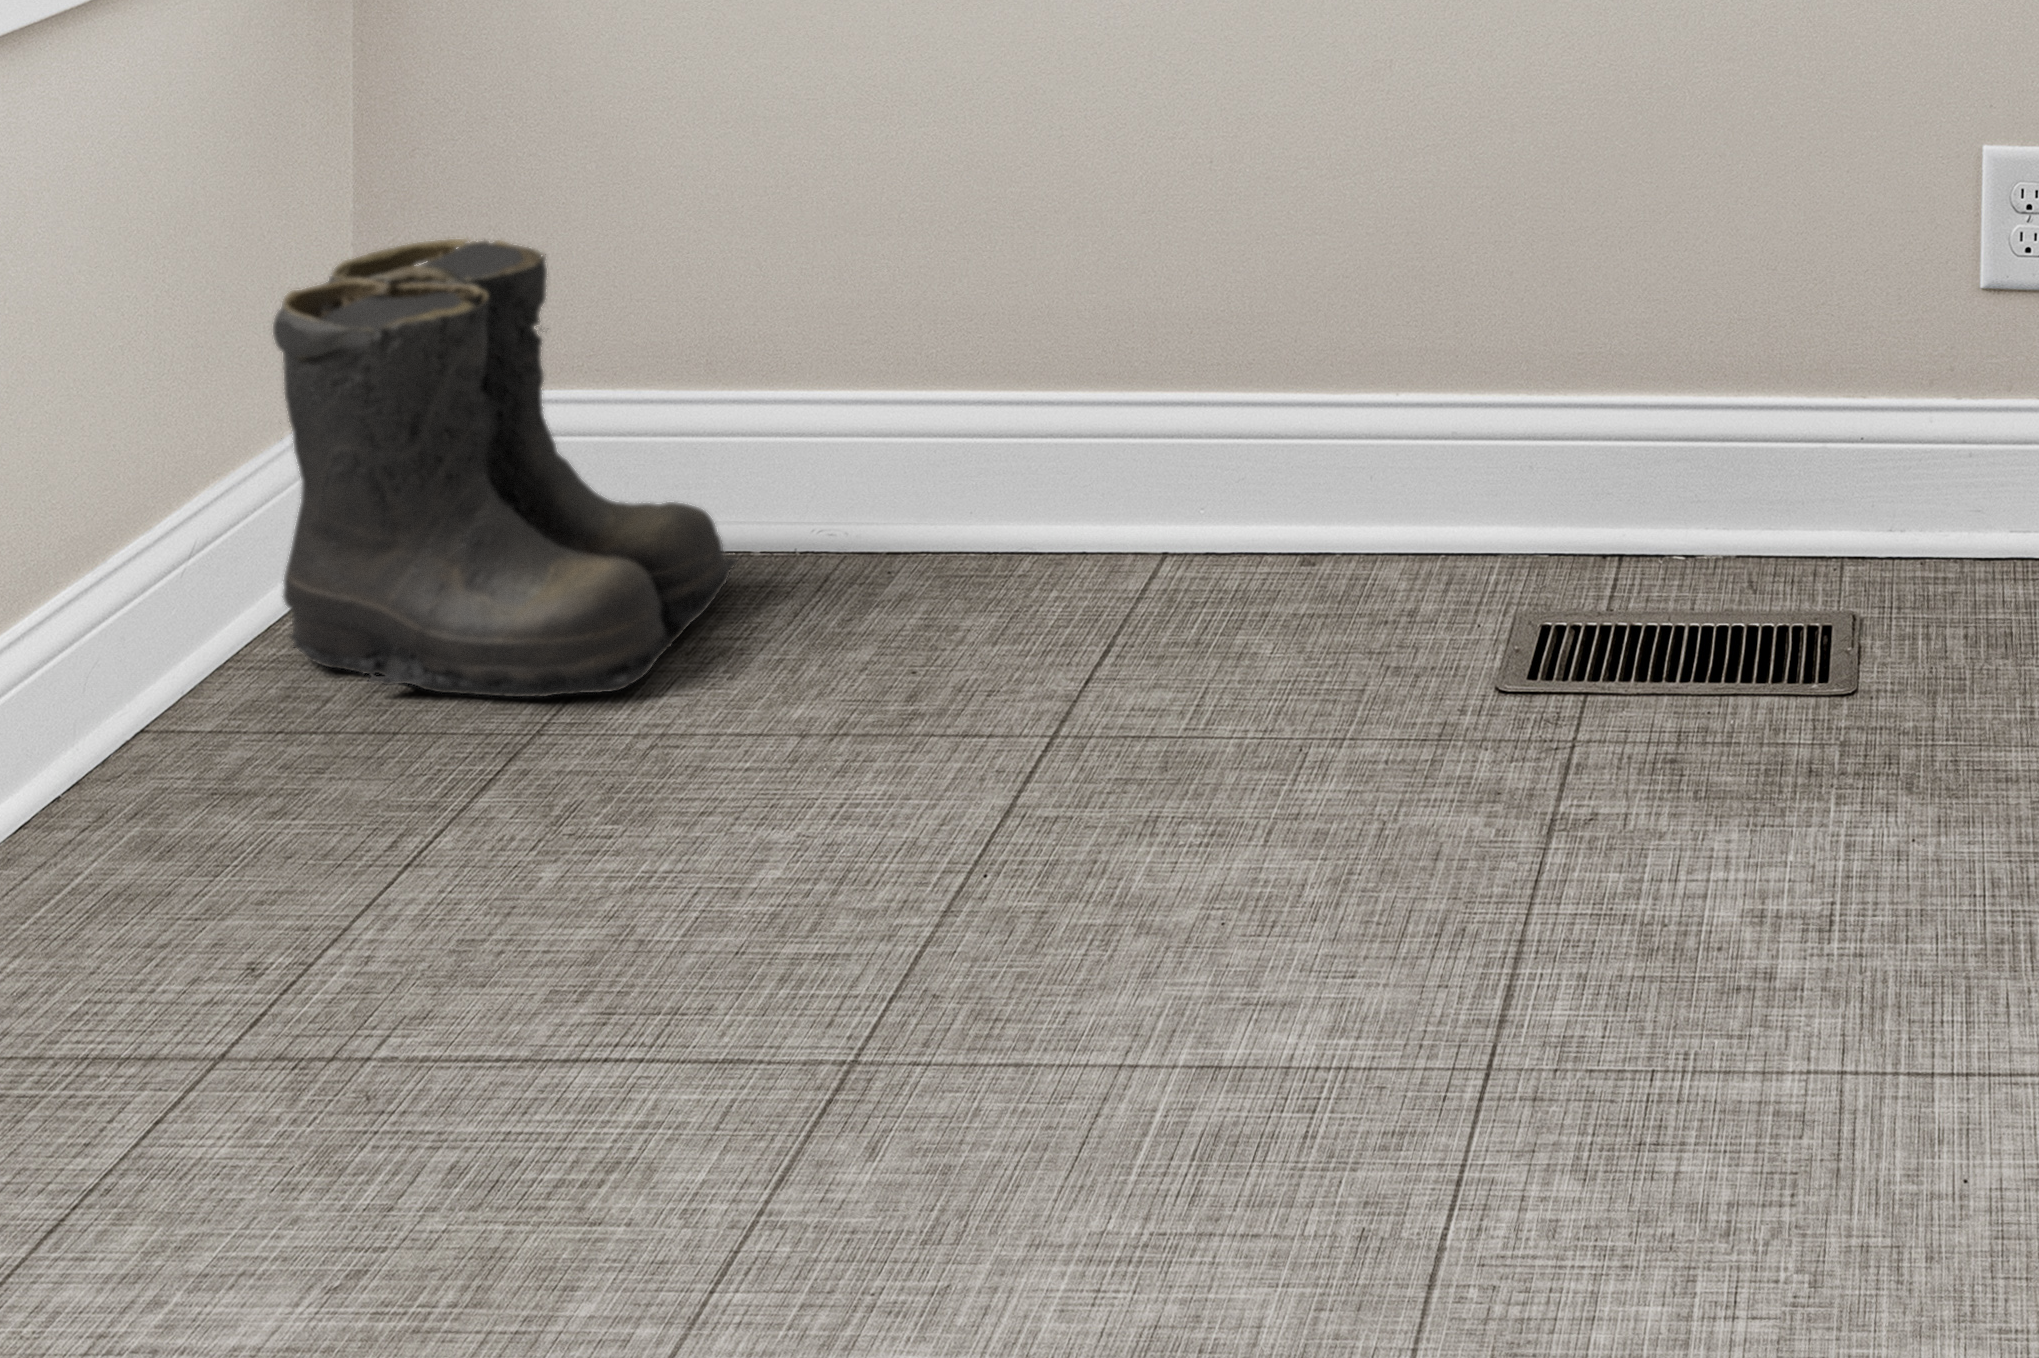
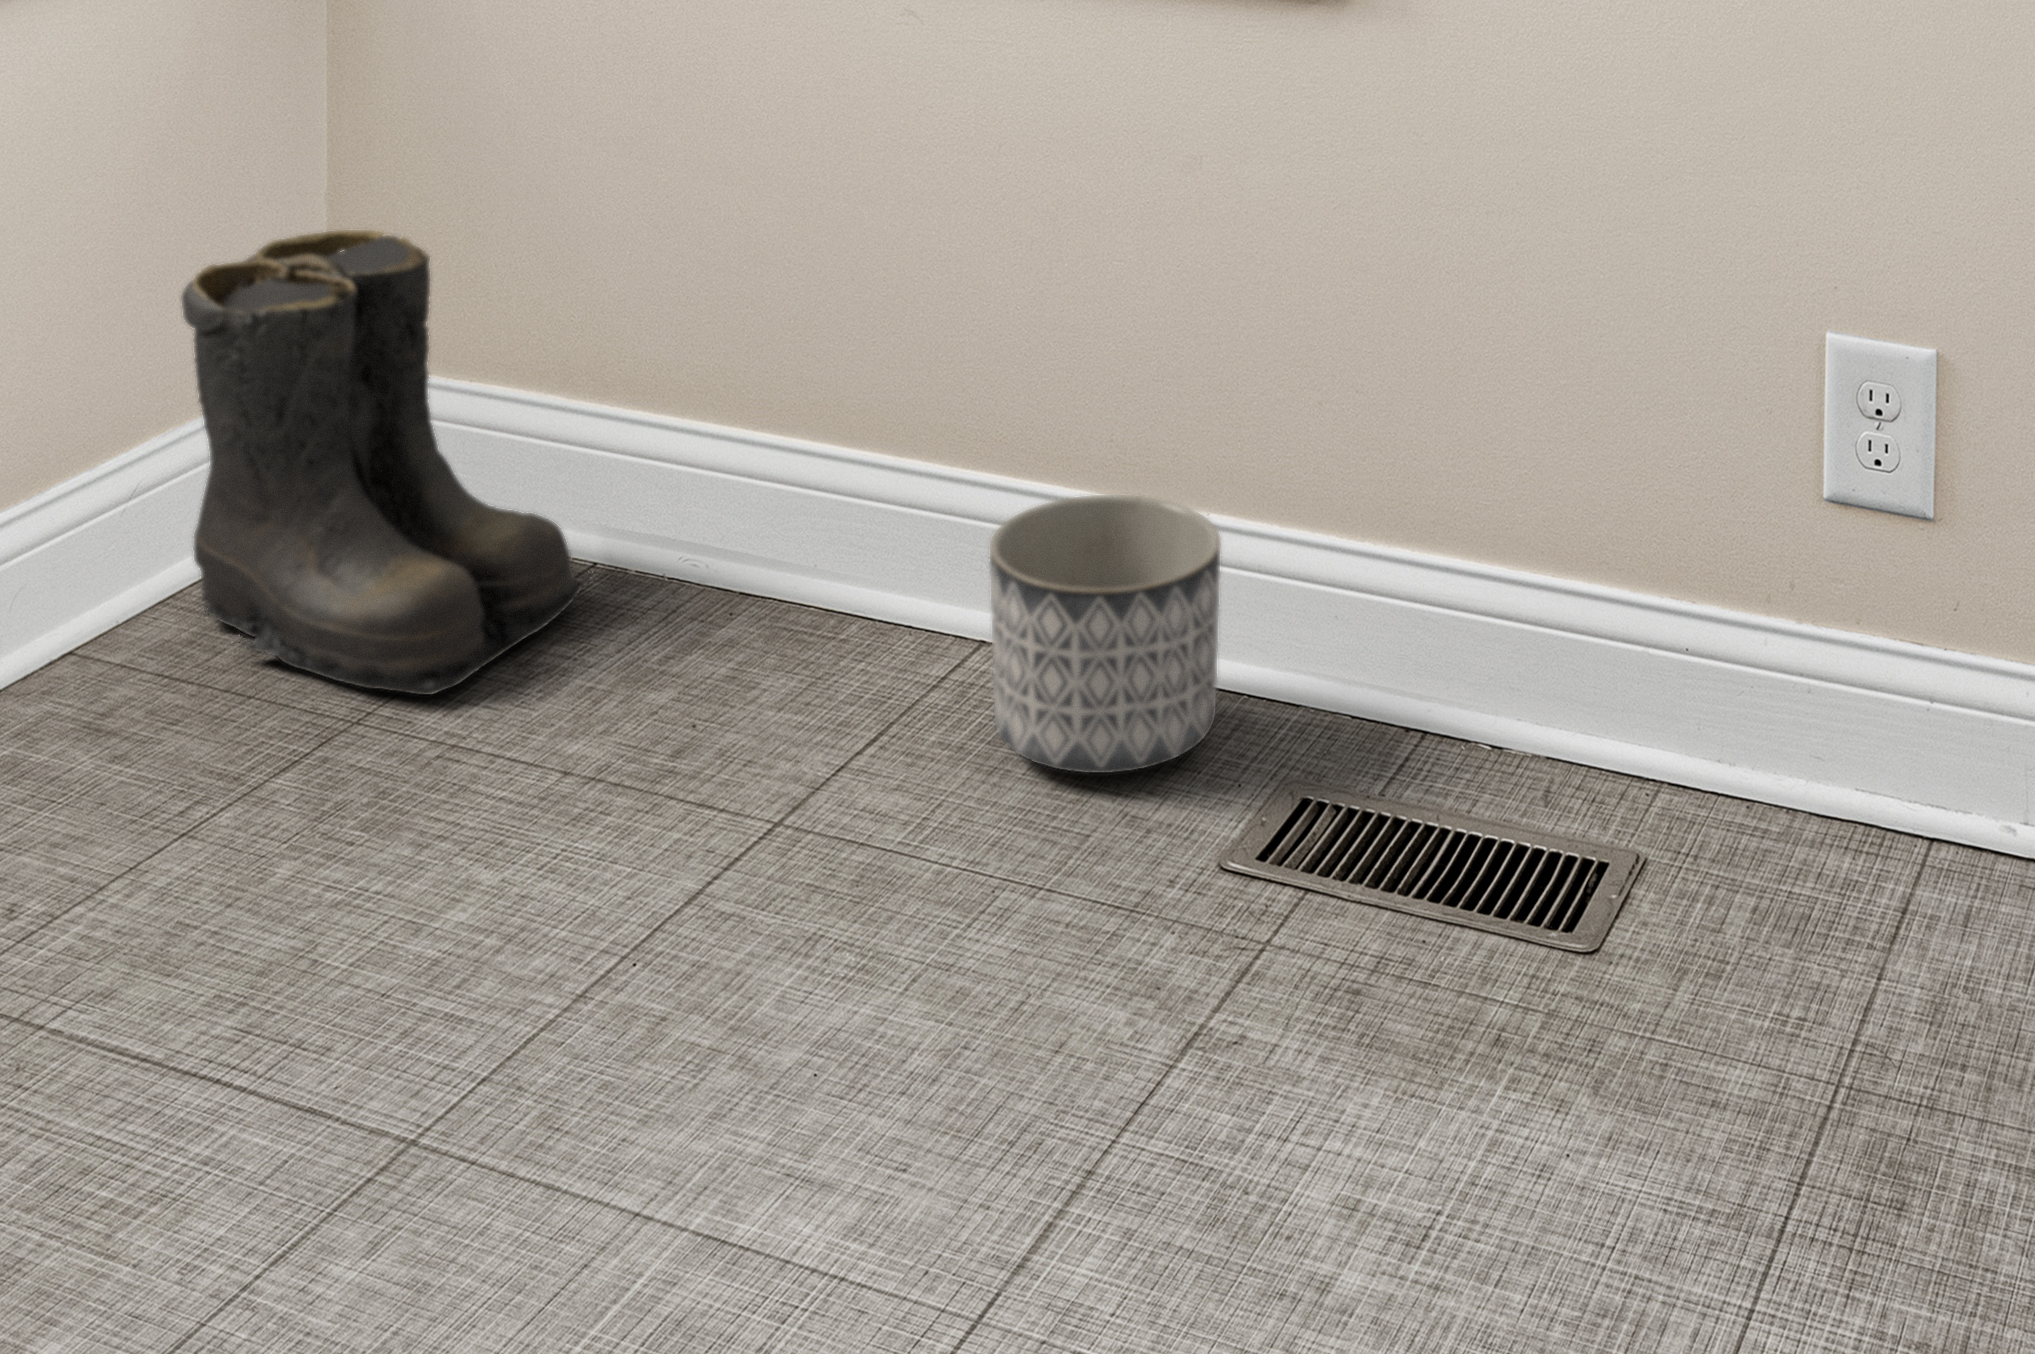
planter: none [1221,385,1442,639] -> present [990,495,1221,773]

